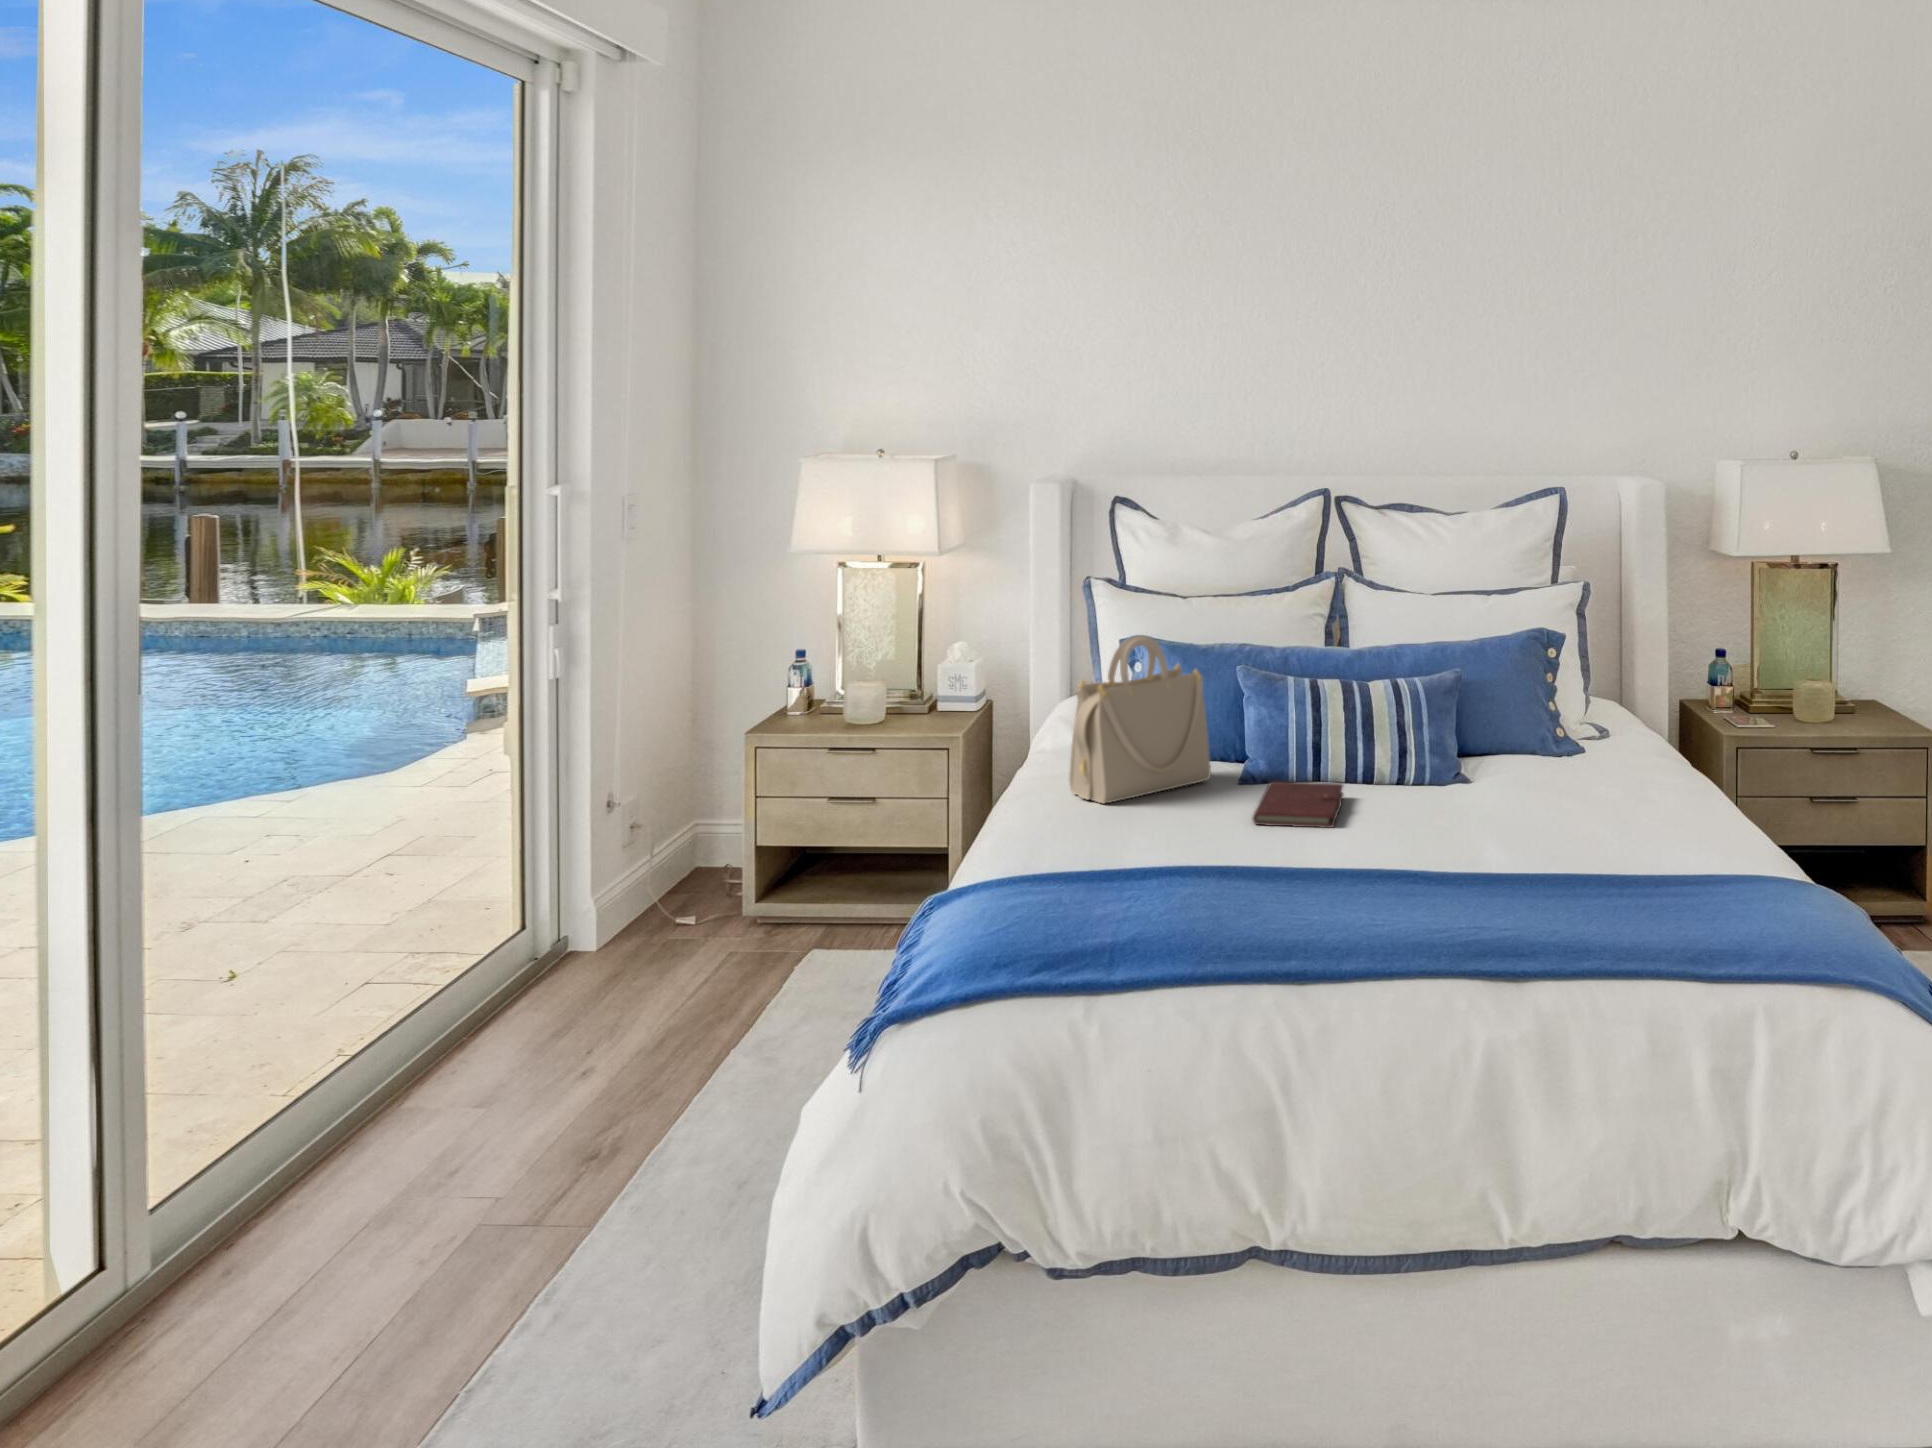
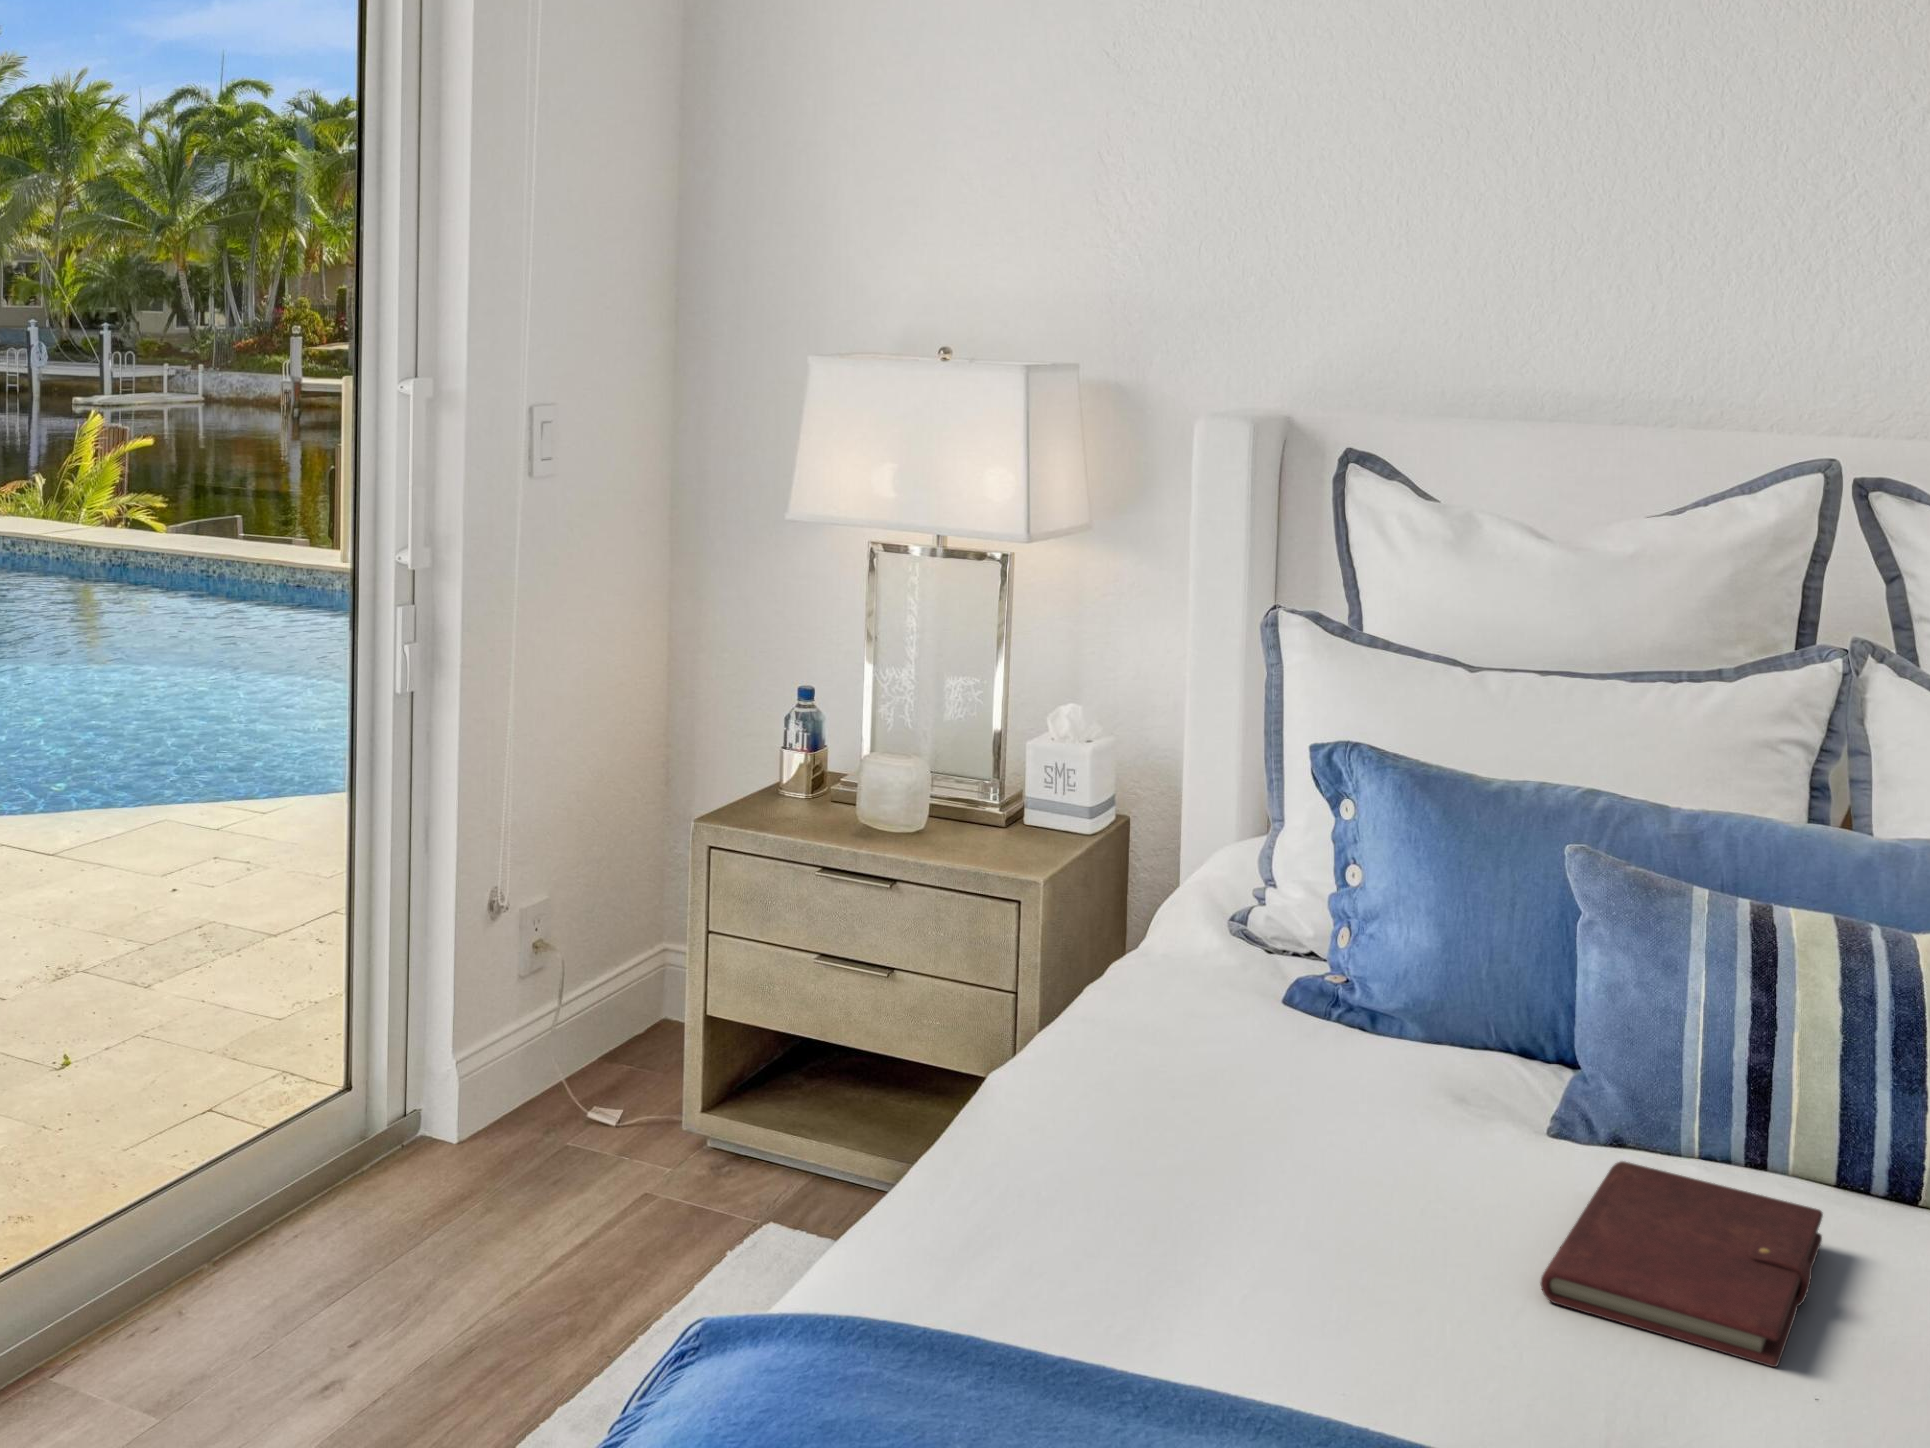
handbag: present [1069,635,1211,804] -> none [1131,747,1474,1137]

